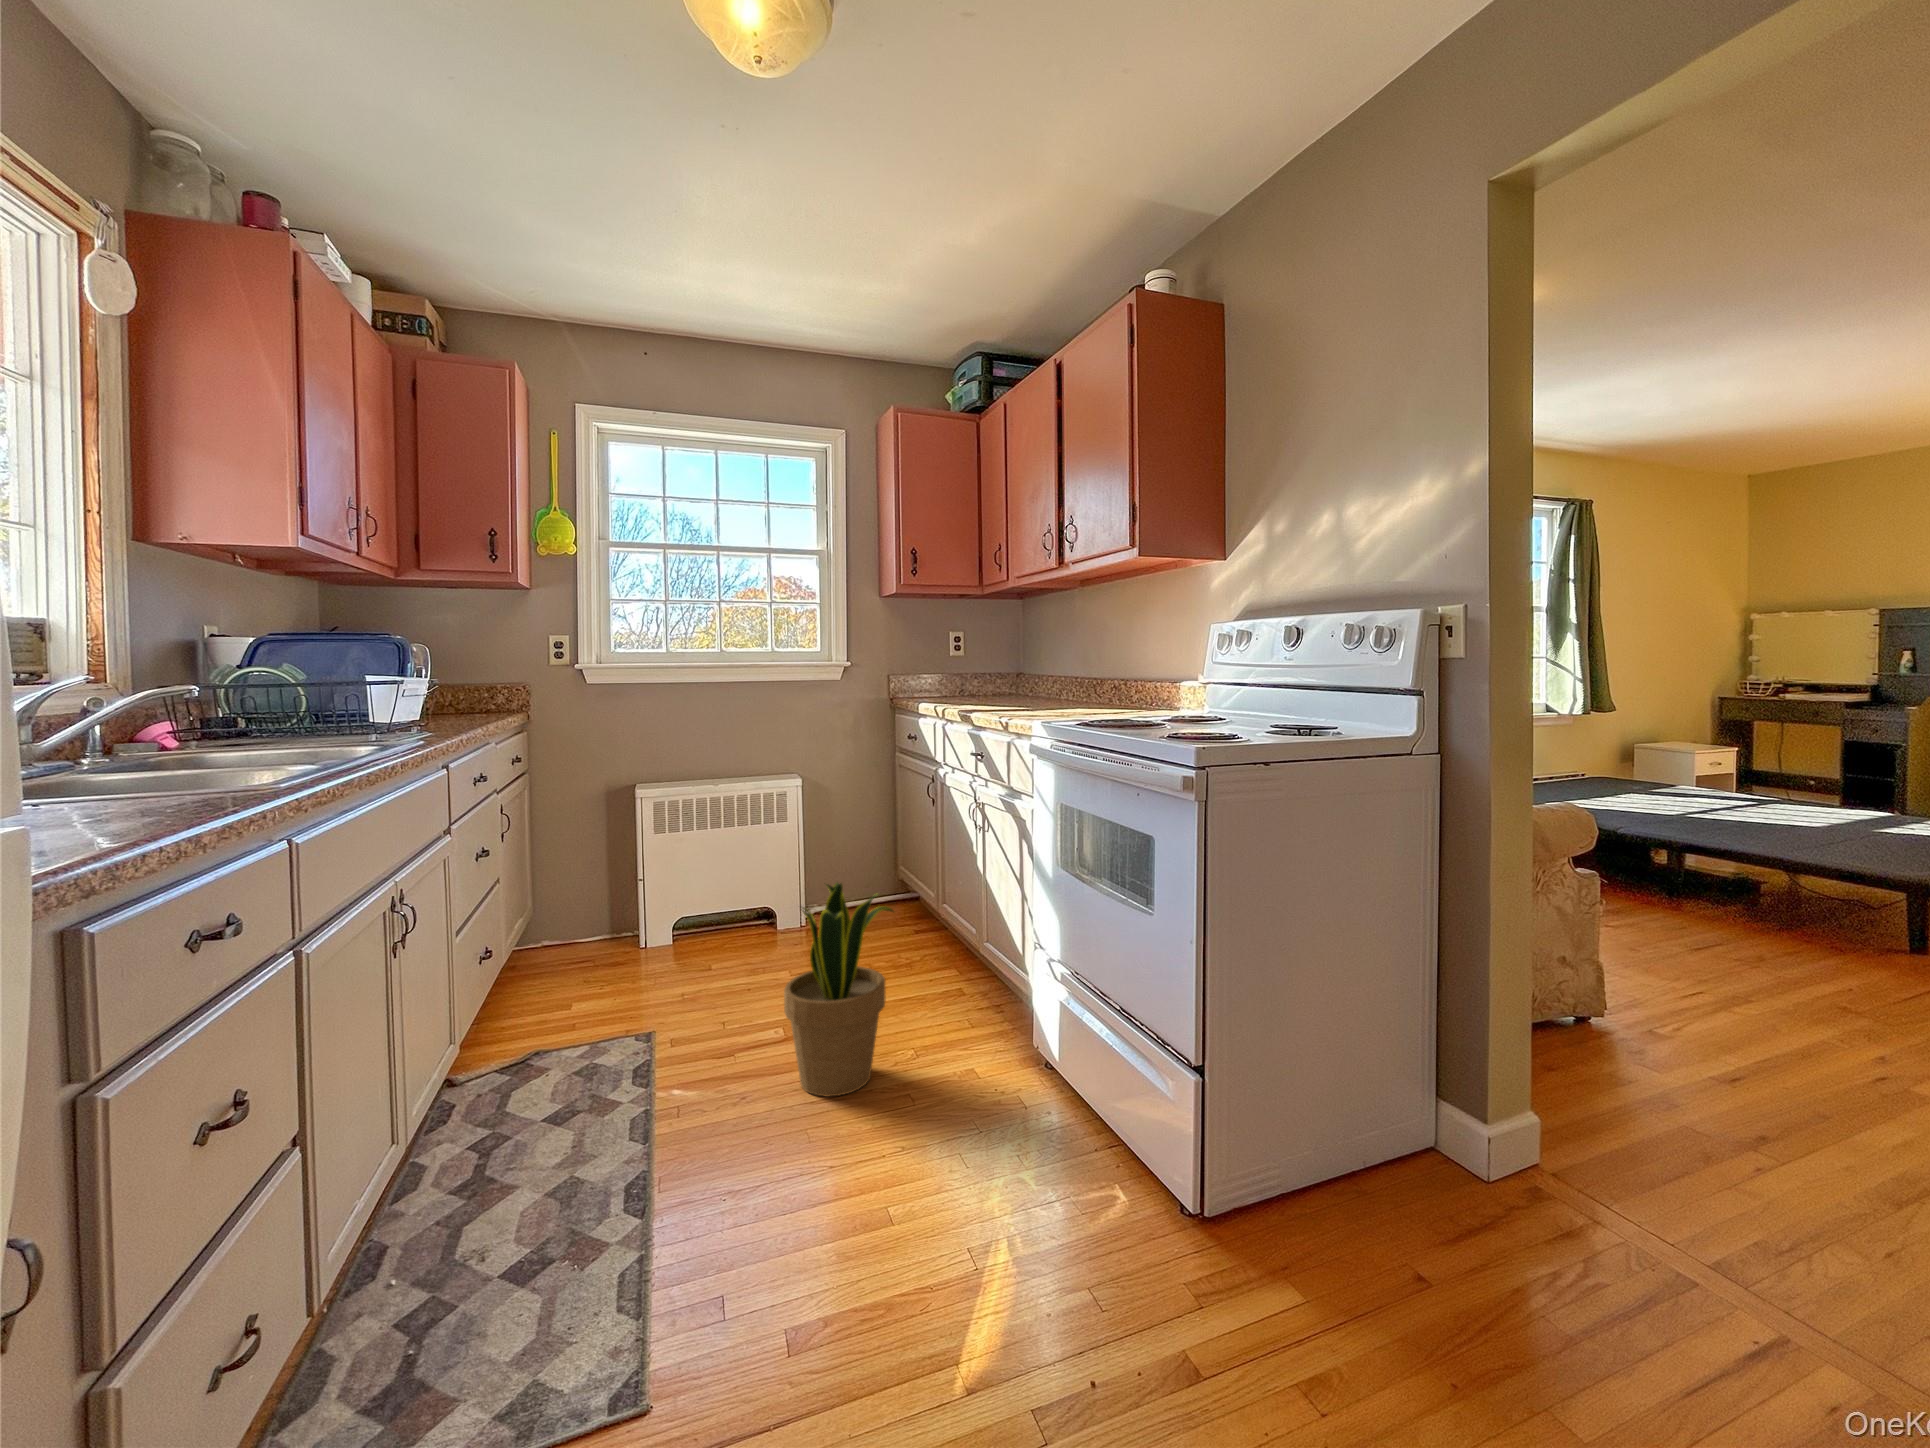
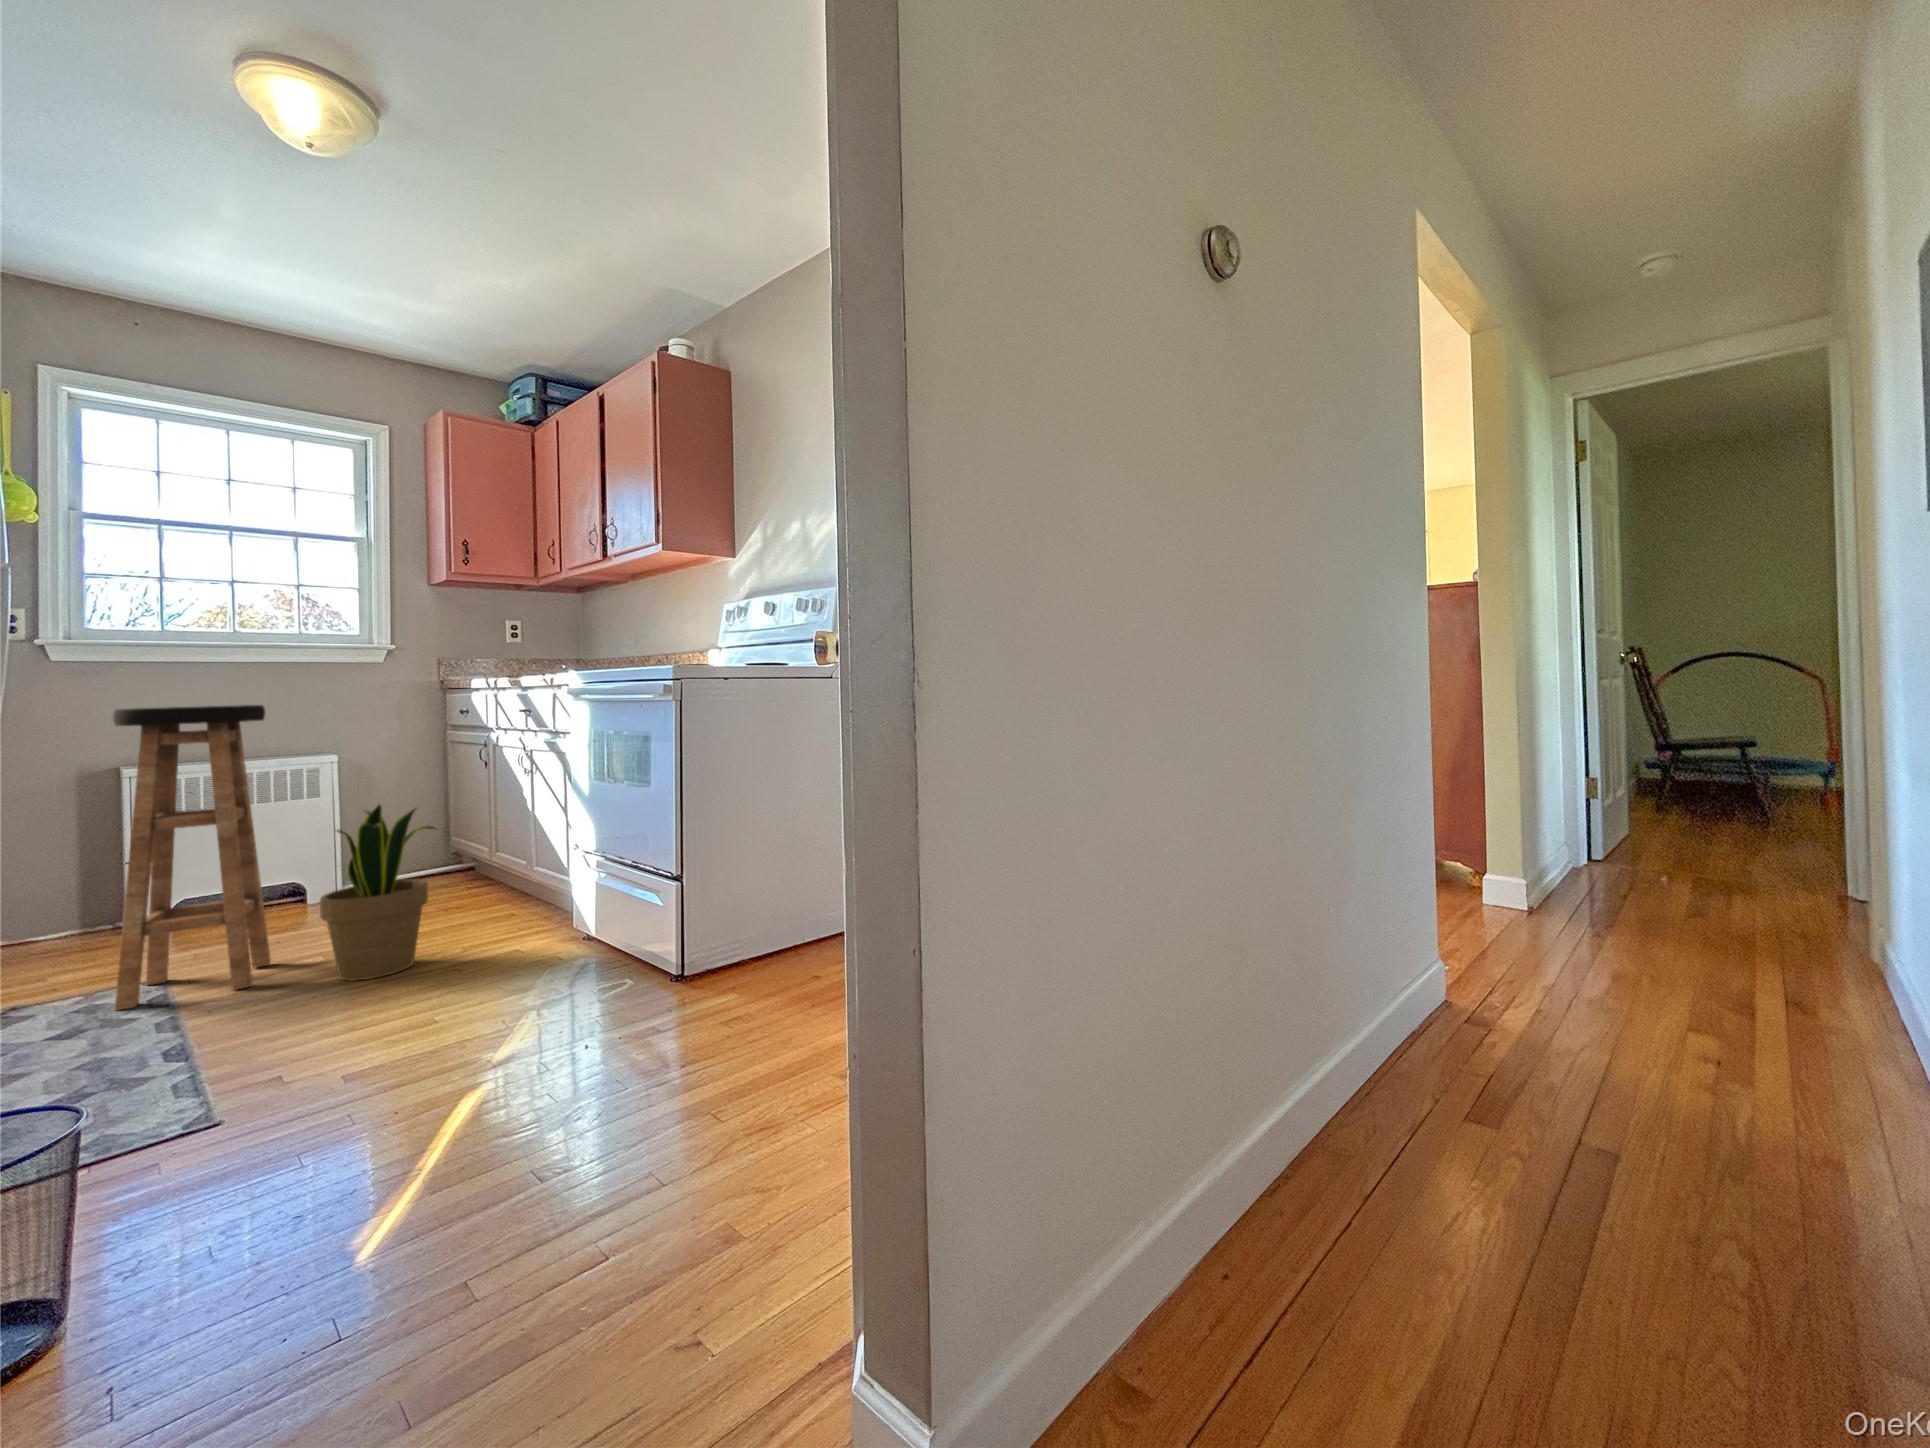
bar stool: none [613,749,742,1085] -> present [112,705,271,1011]

